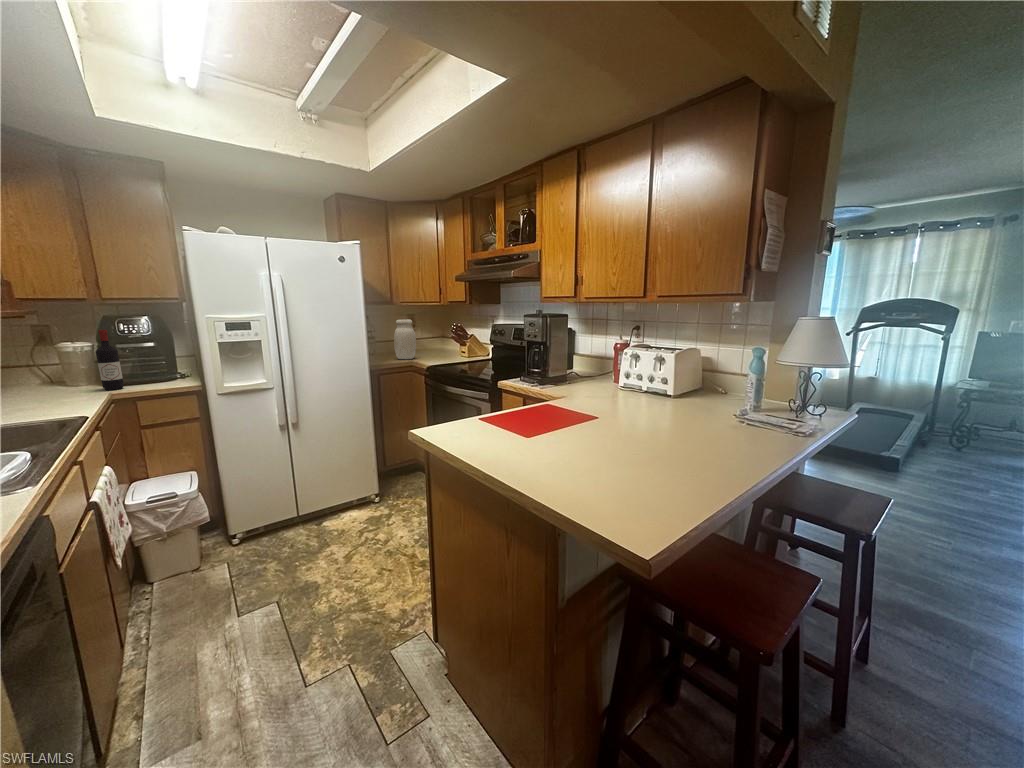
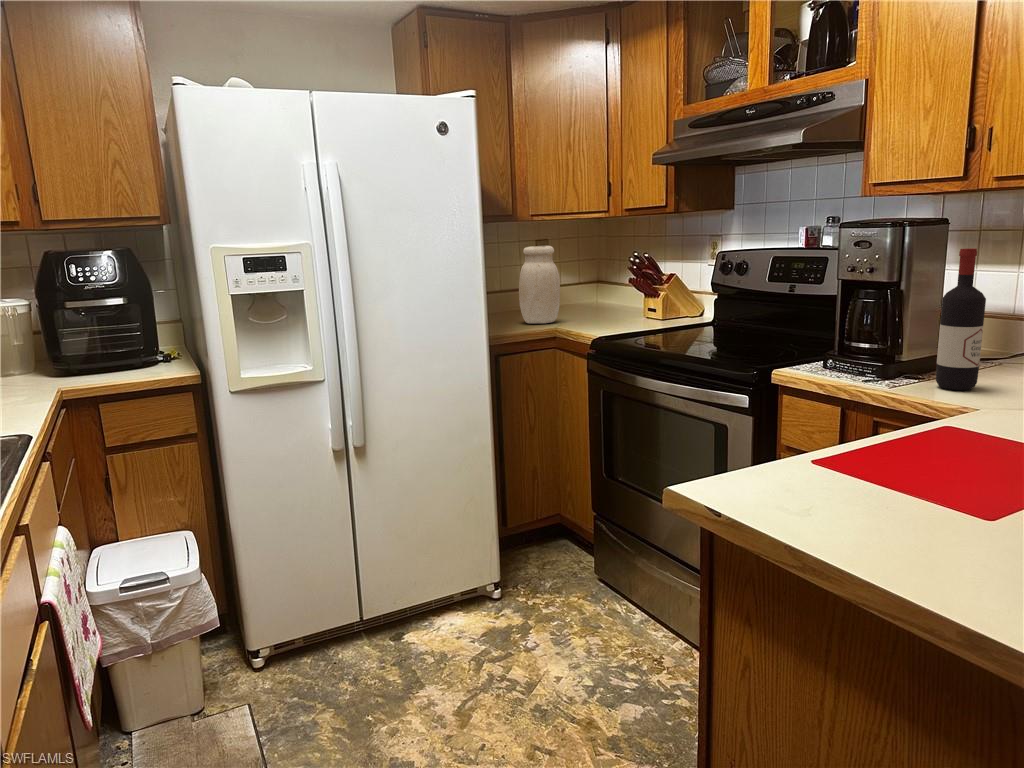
wine bottle: present [96,330,124,390] -> present [936,248,986,390]

